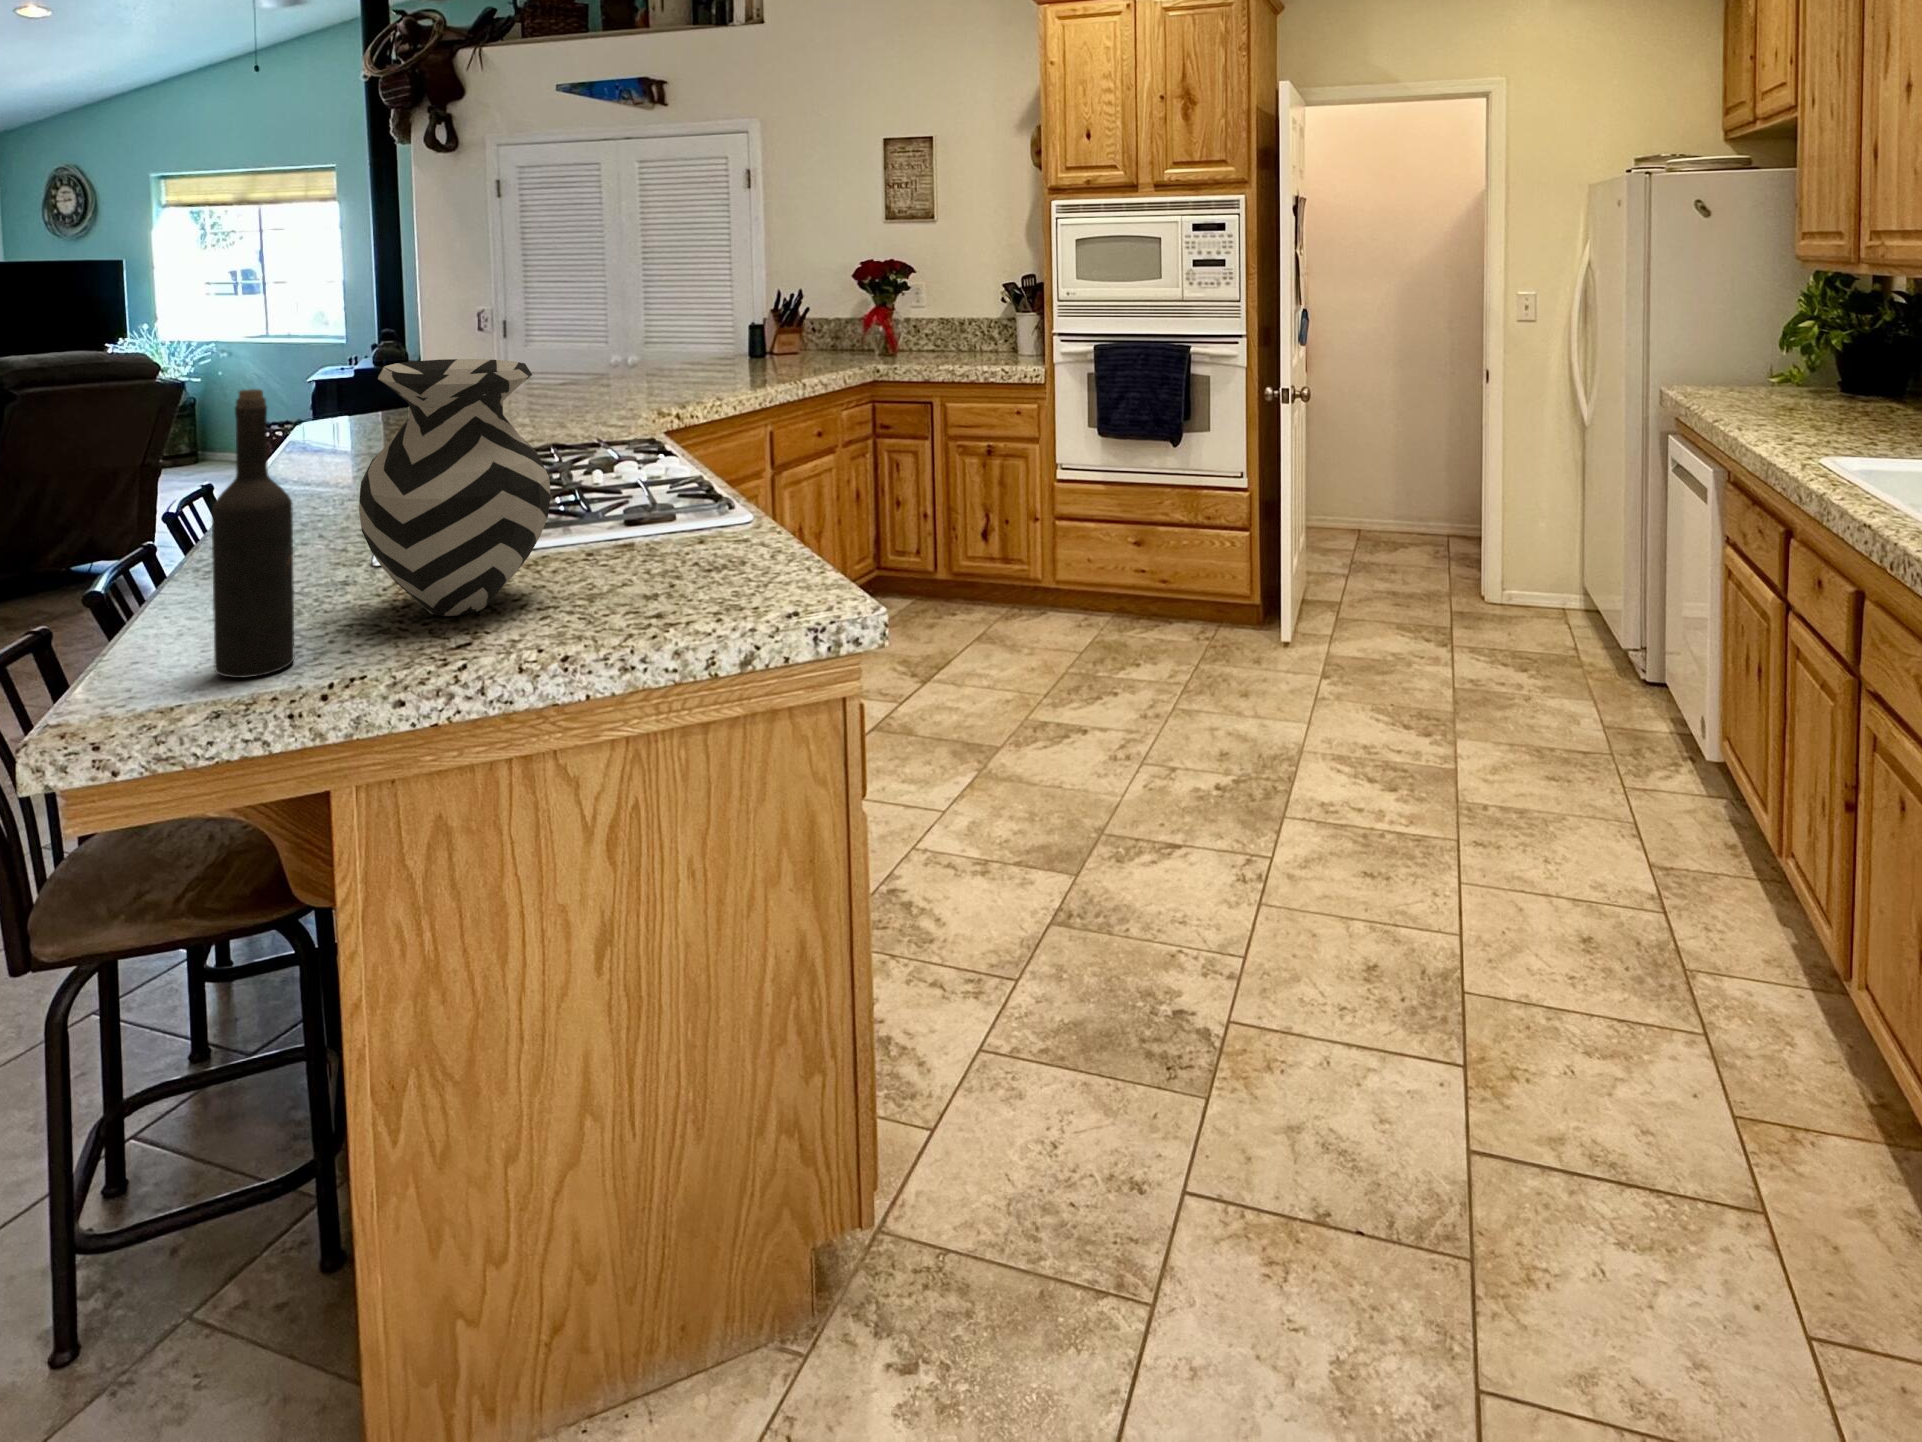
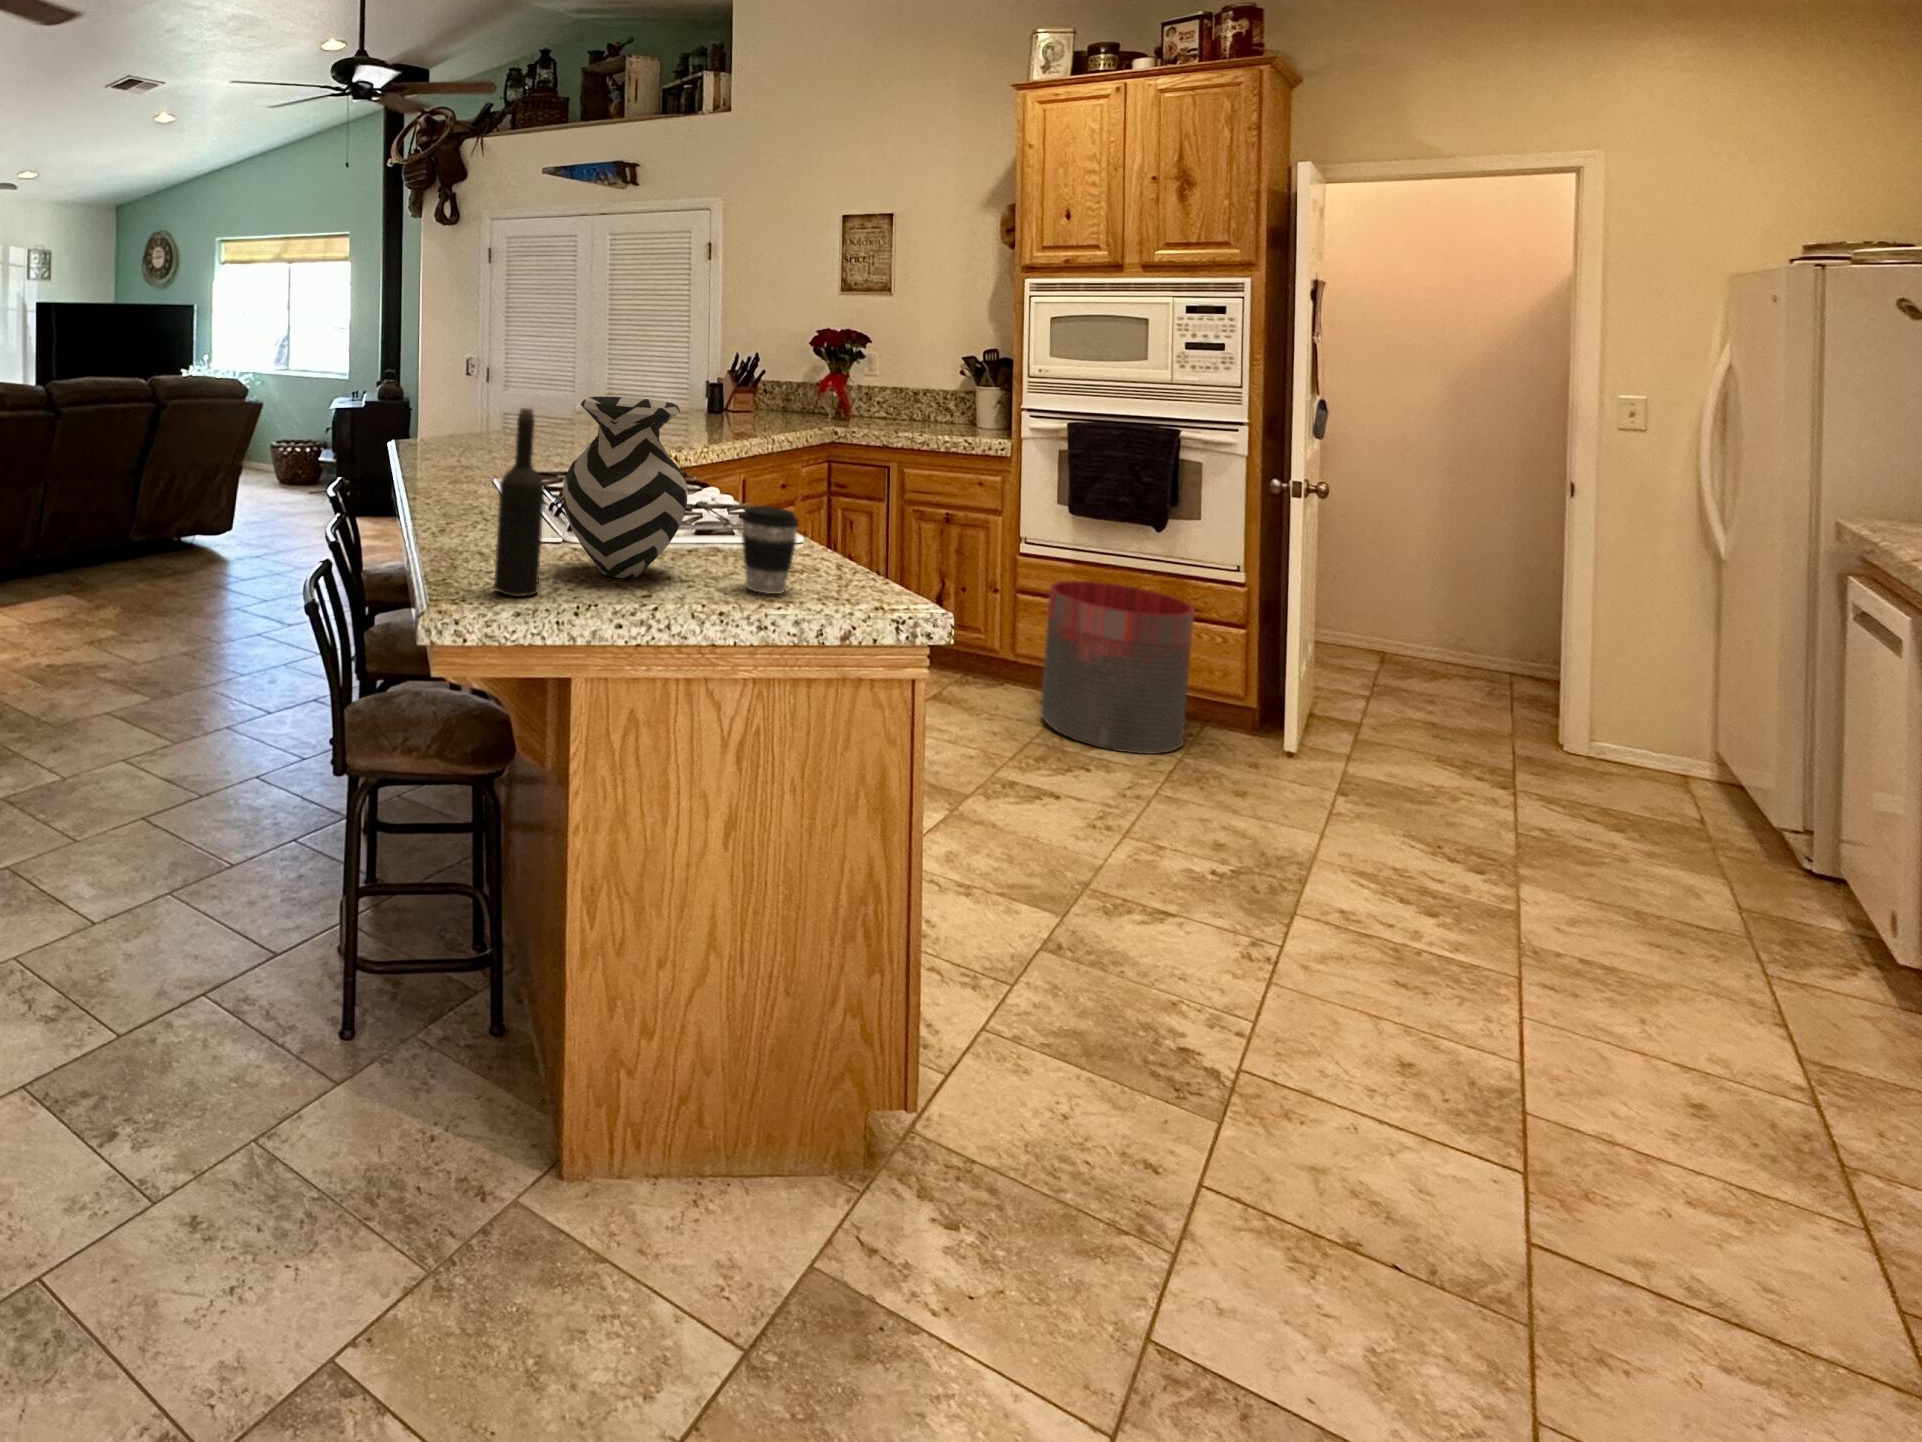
coffee cup: none [614,494,694,613] -> present [741,506,799,594]
trash can: none [1075,502,1206,669] -> present [1040,581,1194,754]

